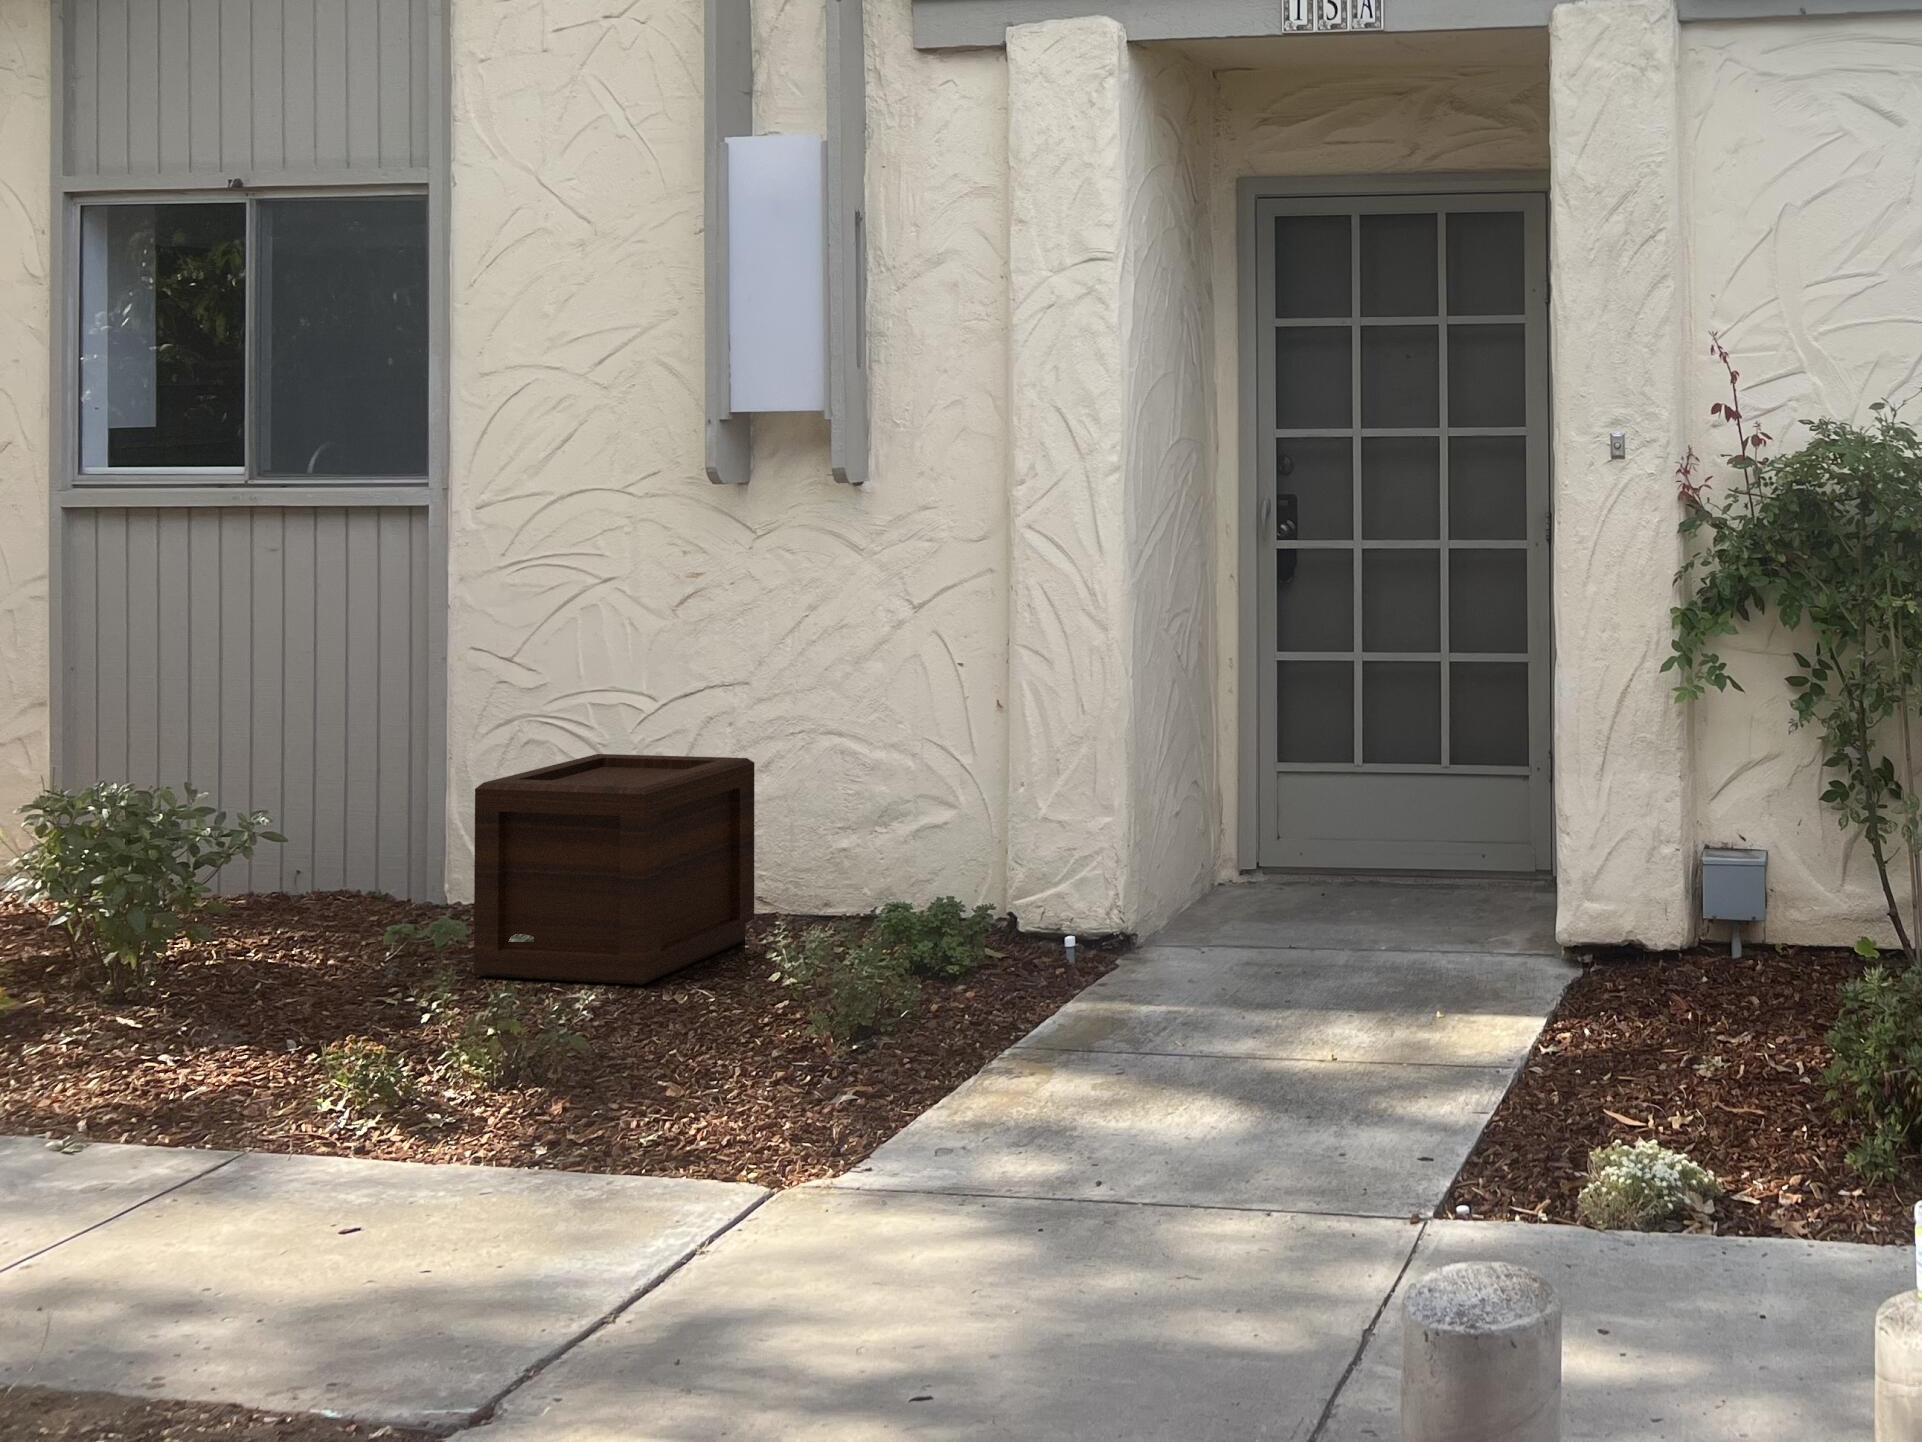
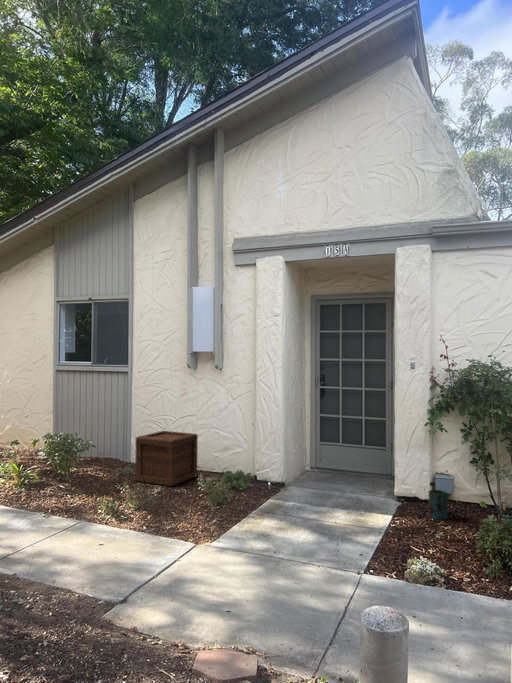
watering can: none [1676,882,1745,1017] -> present [429,482,448,520]

